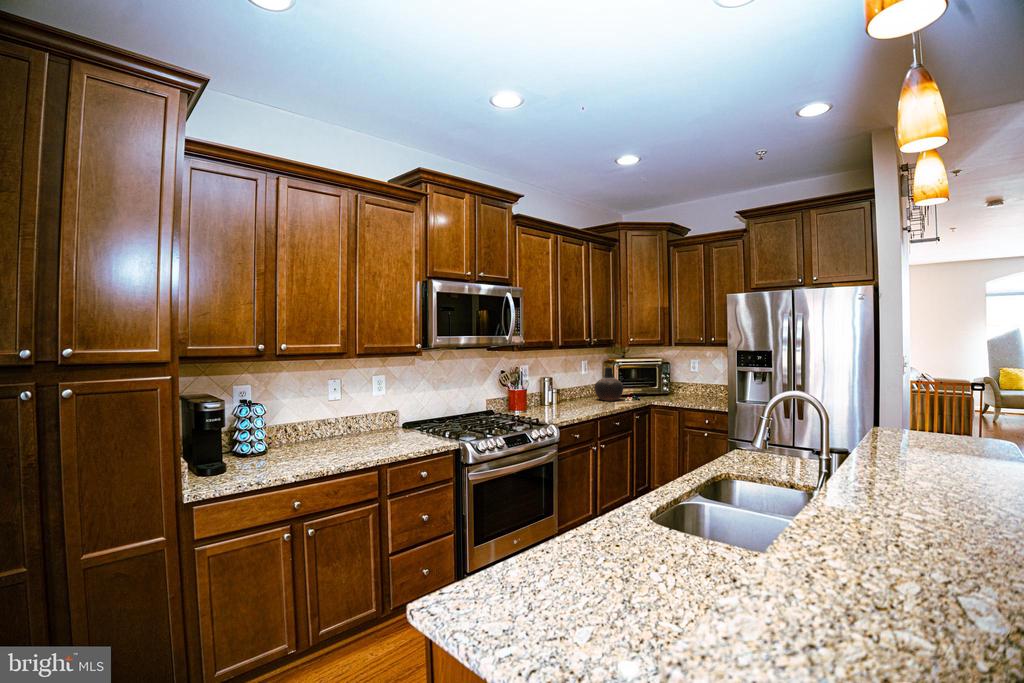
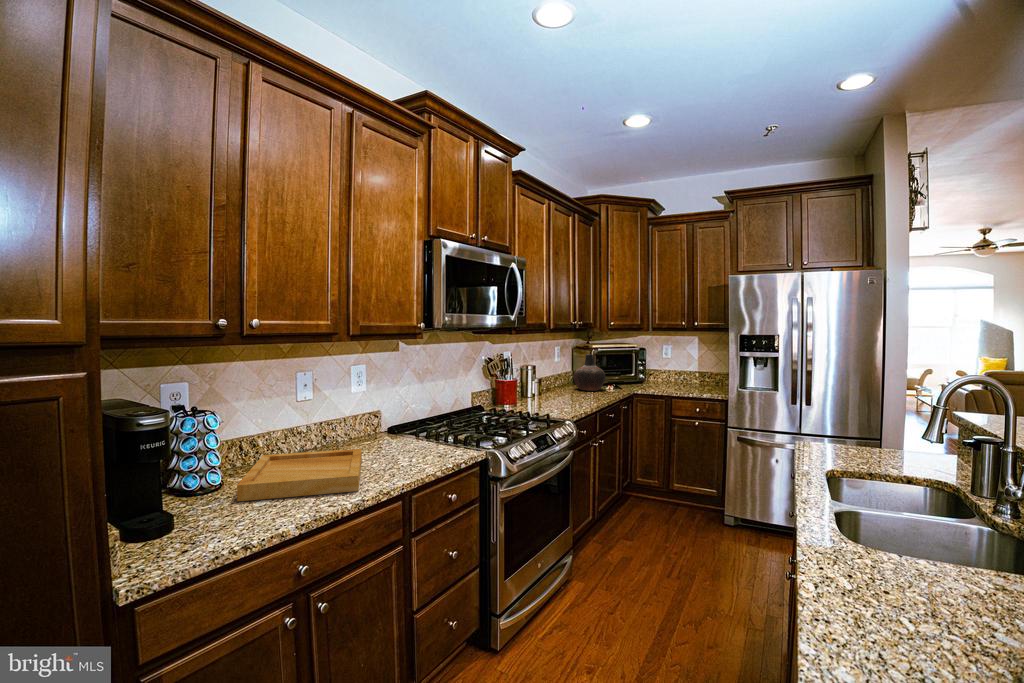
tray: none [269,435,364,462] -> present [237,449,362,501]

